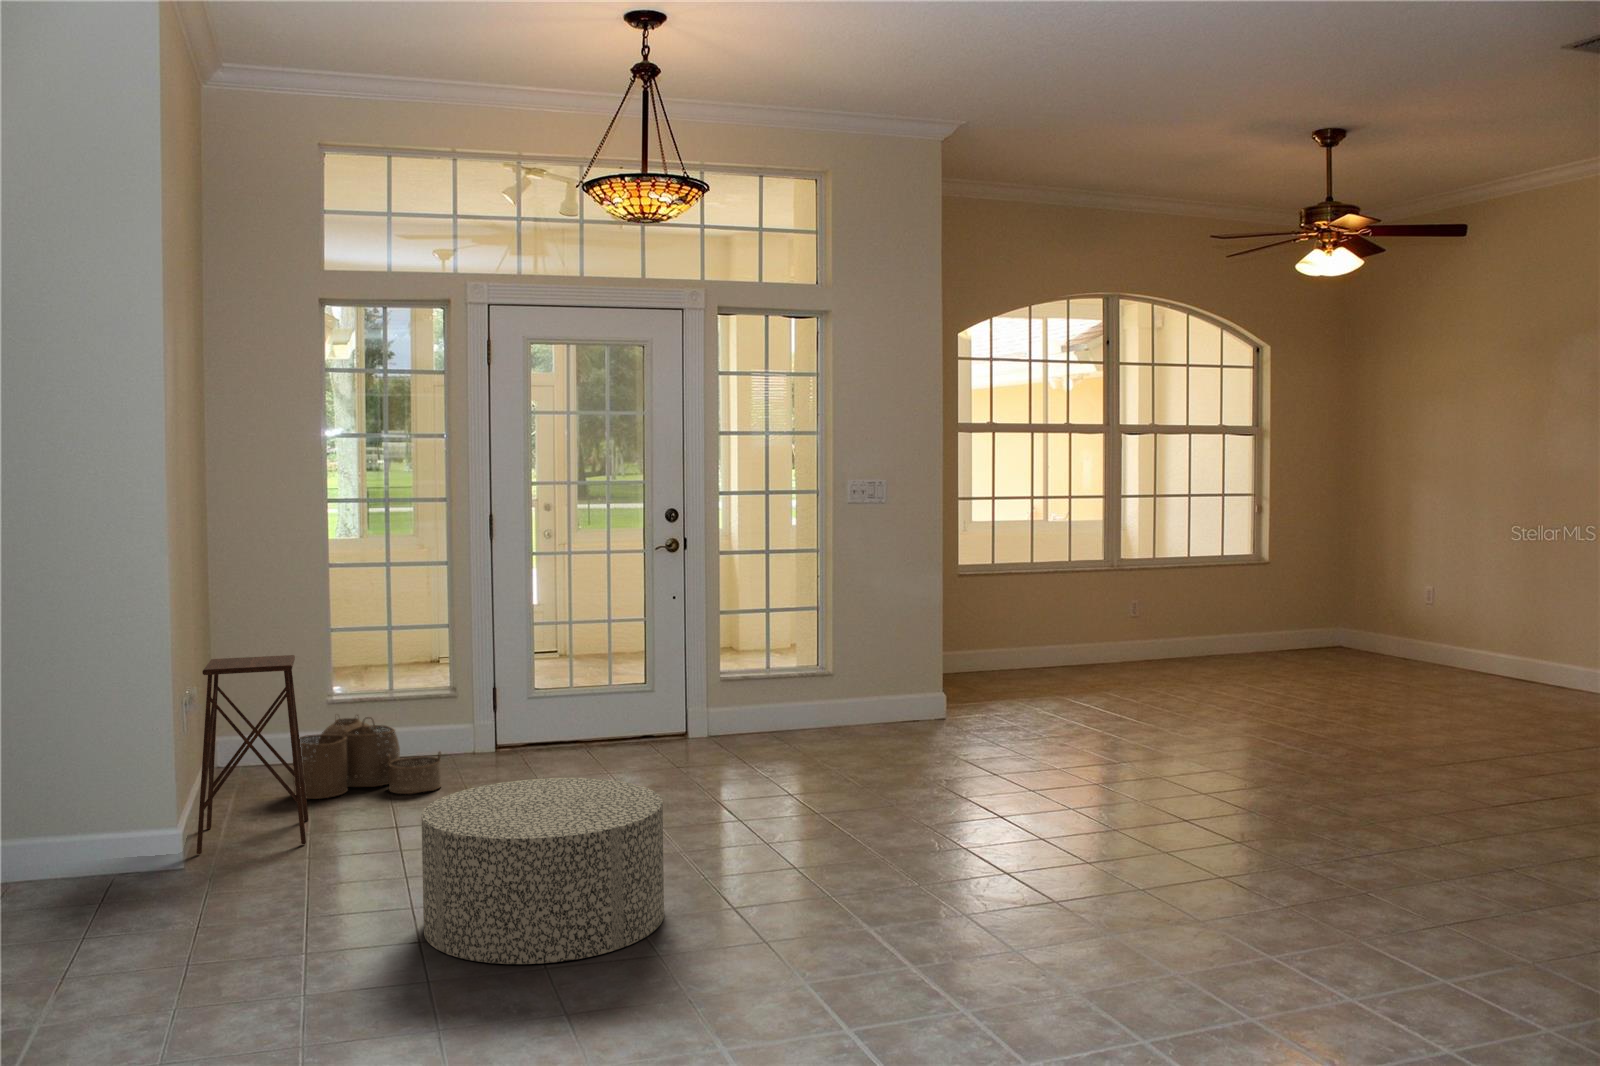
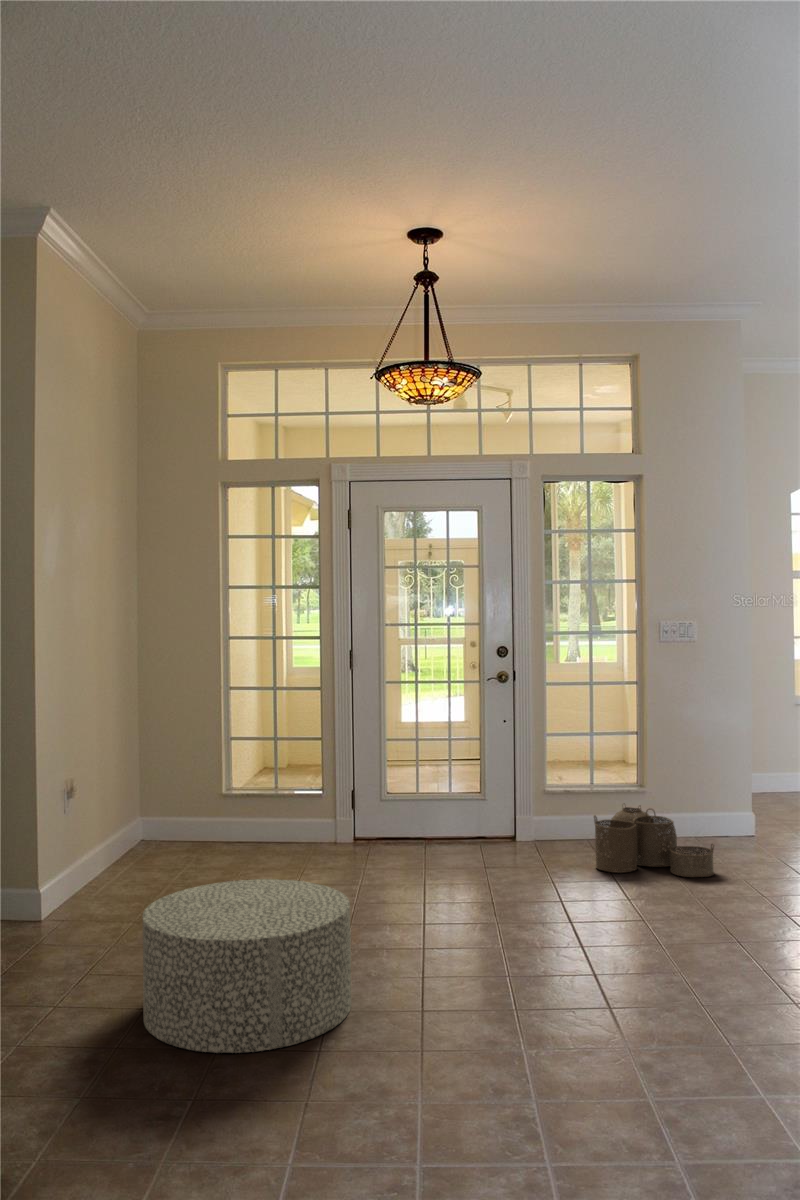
side table: present [197,655,308,854] -> none [72,759,170,910]
woven basket: present [293,715,441,799] -> present [594,807,714,877]

